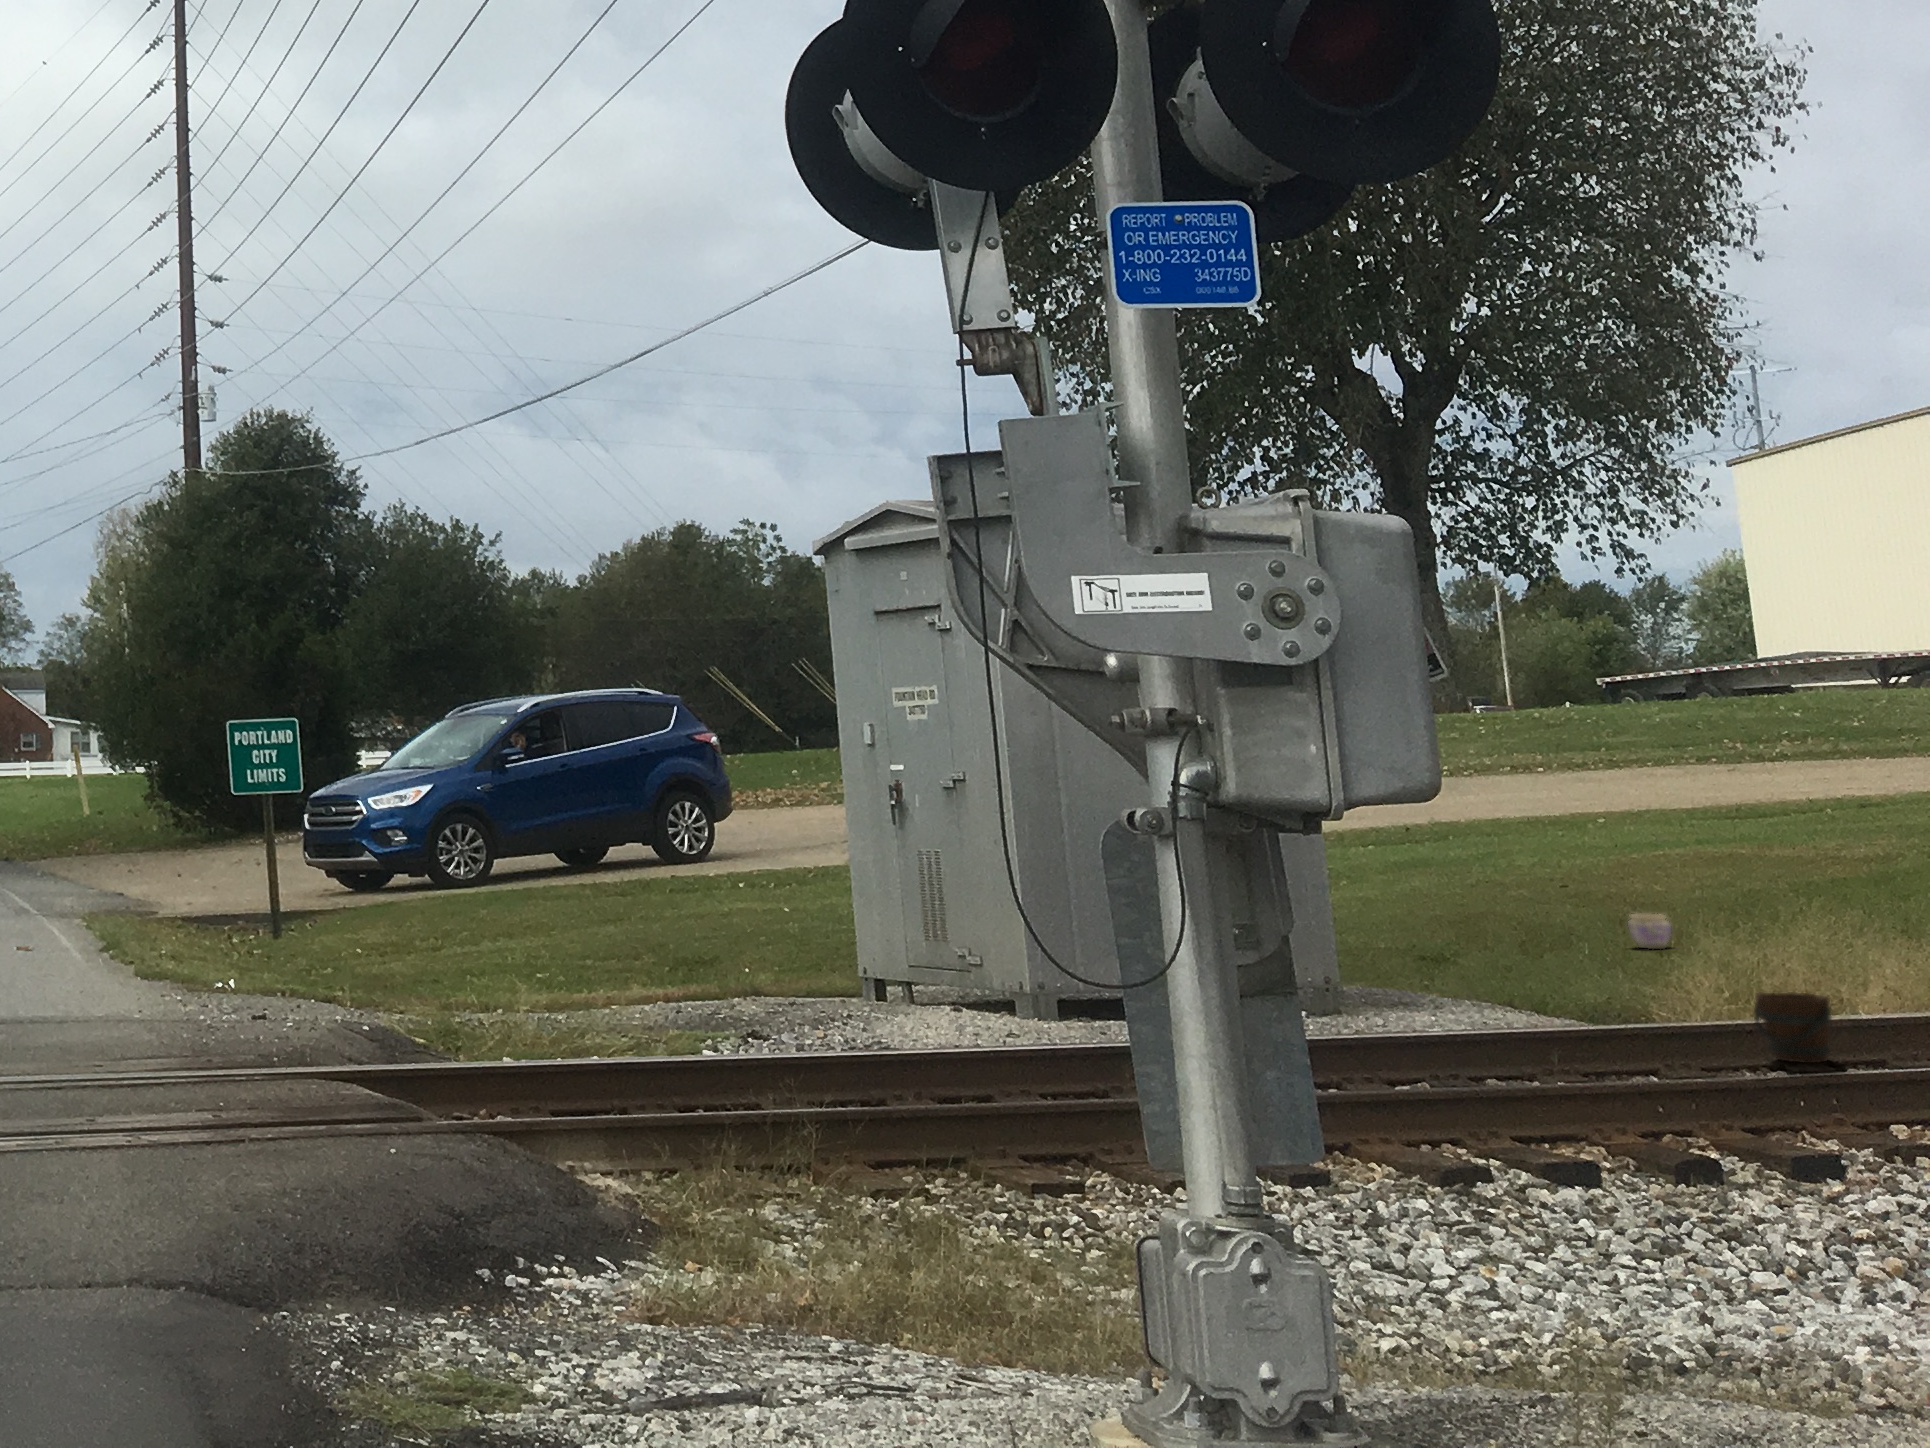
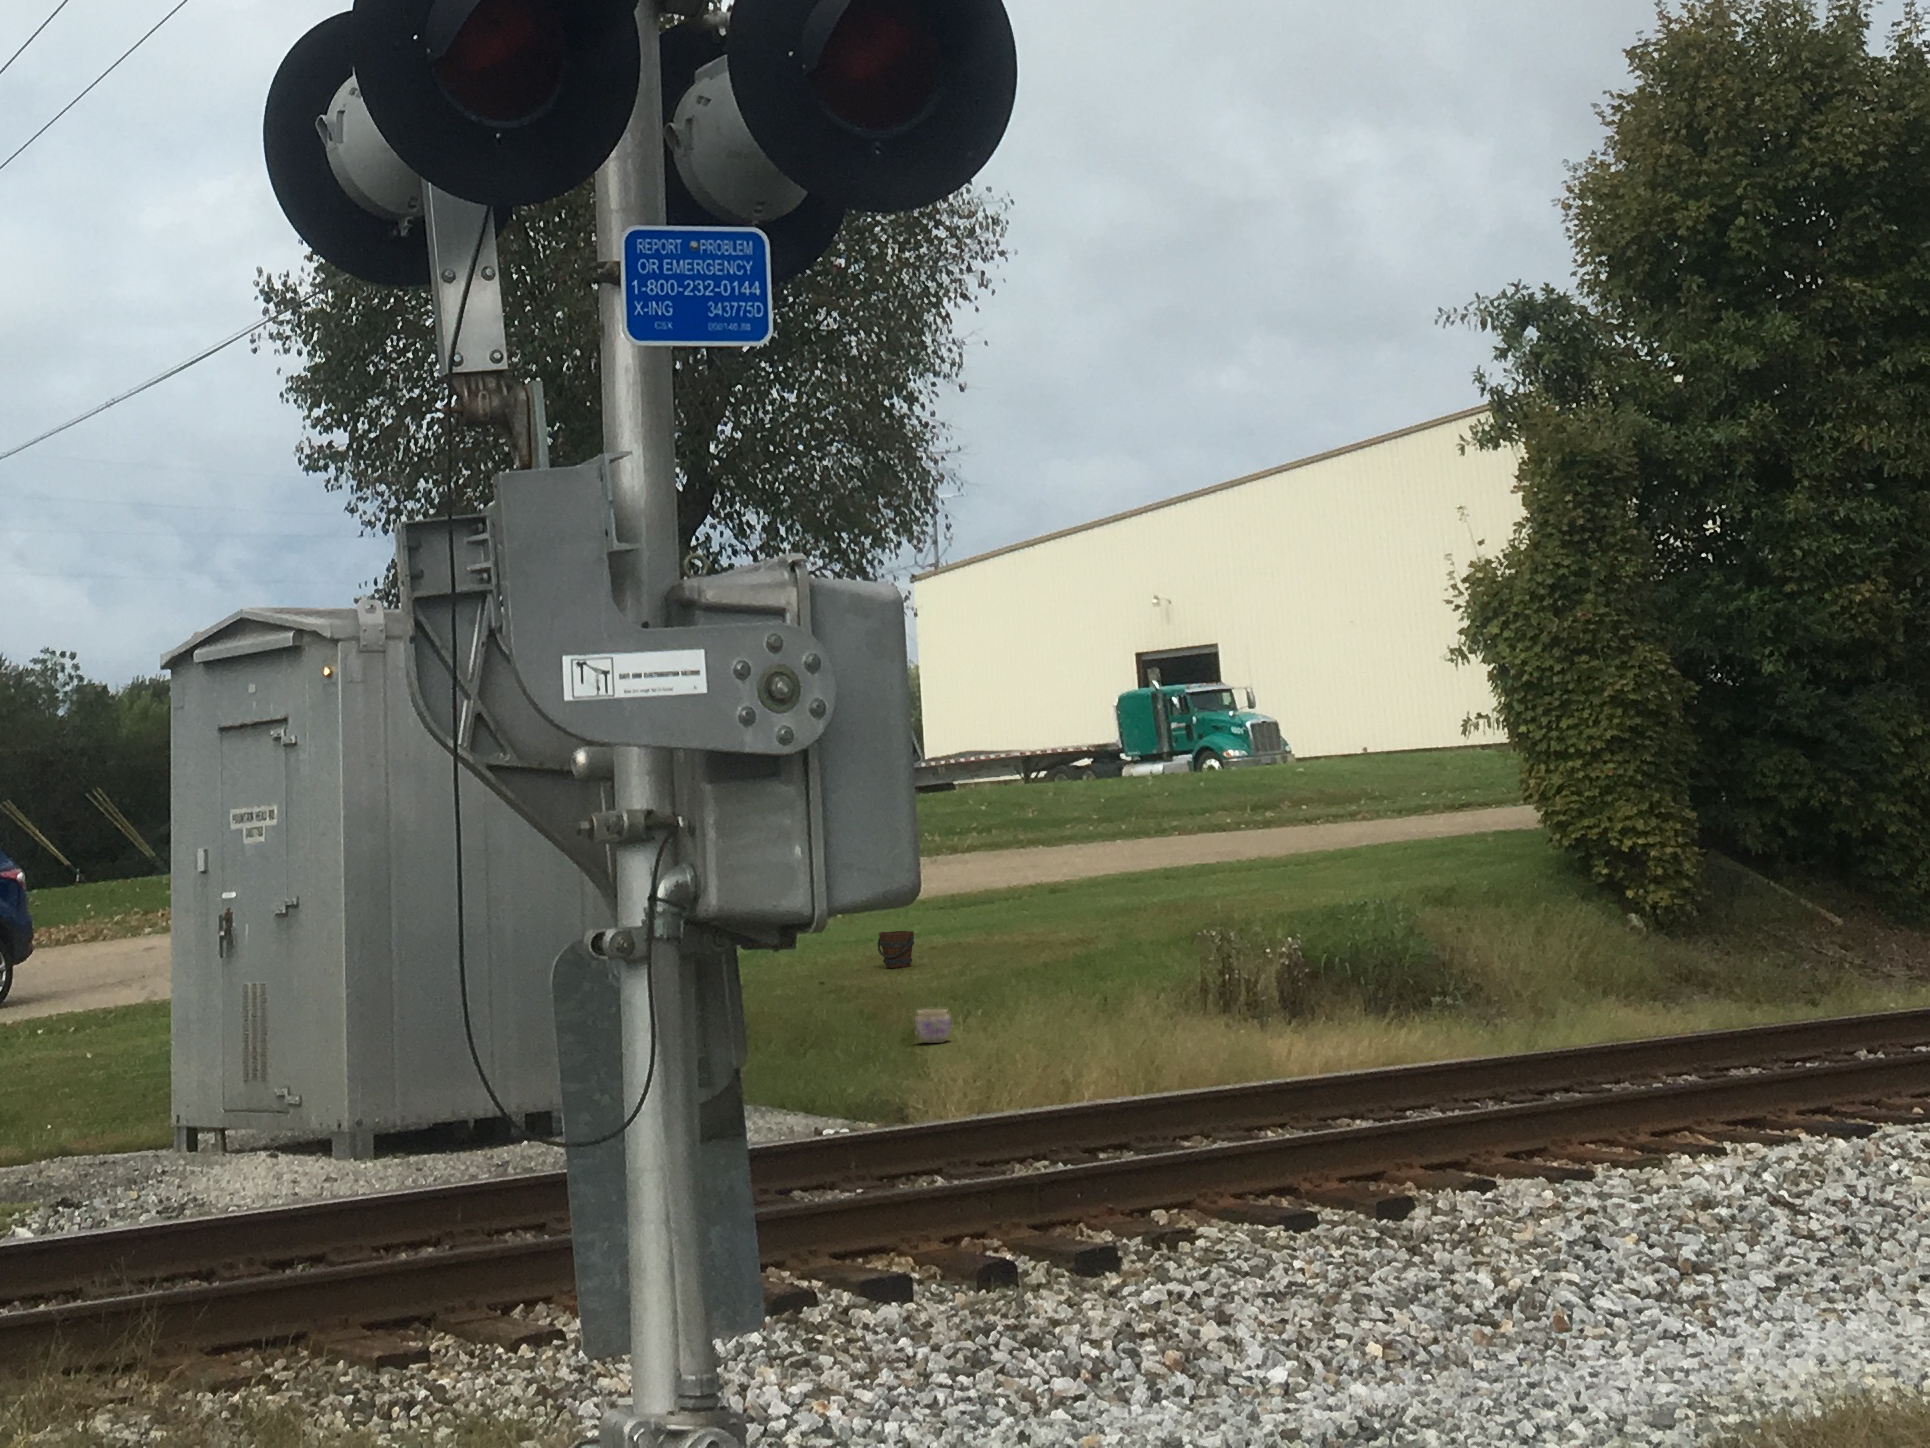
bucket: present [1753,992,1831,1063] -> present [878,931,914,968]

